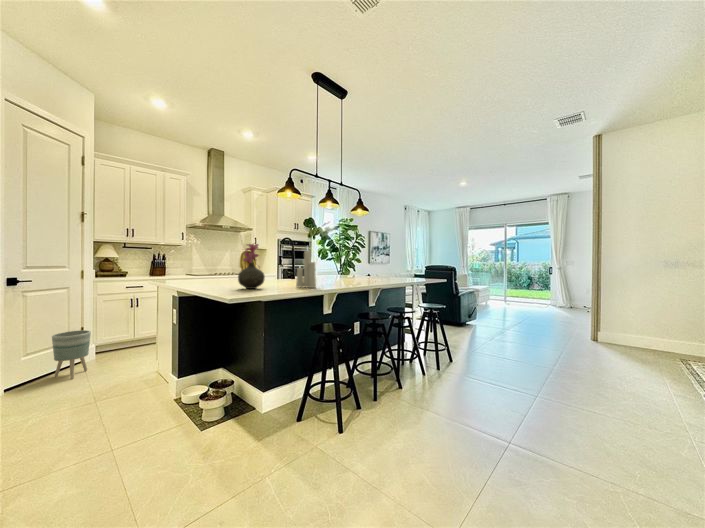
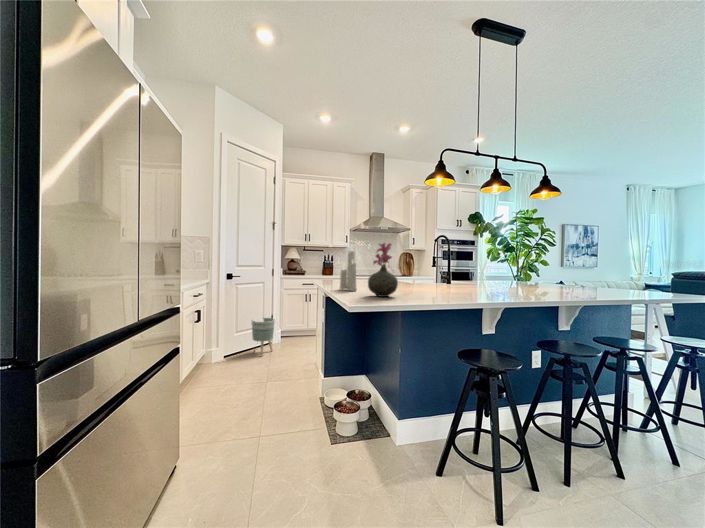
candle: present [296,251,316,288] -> present [340,251,357,291]

